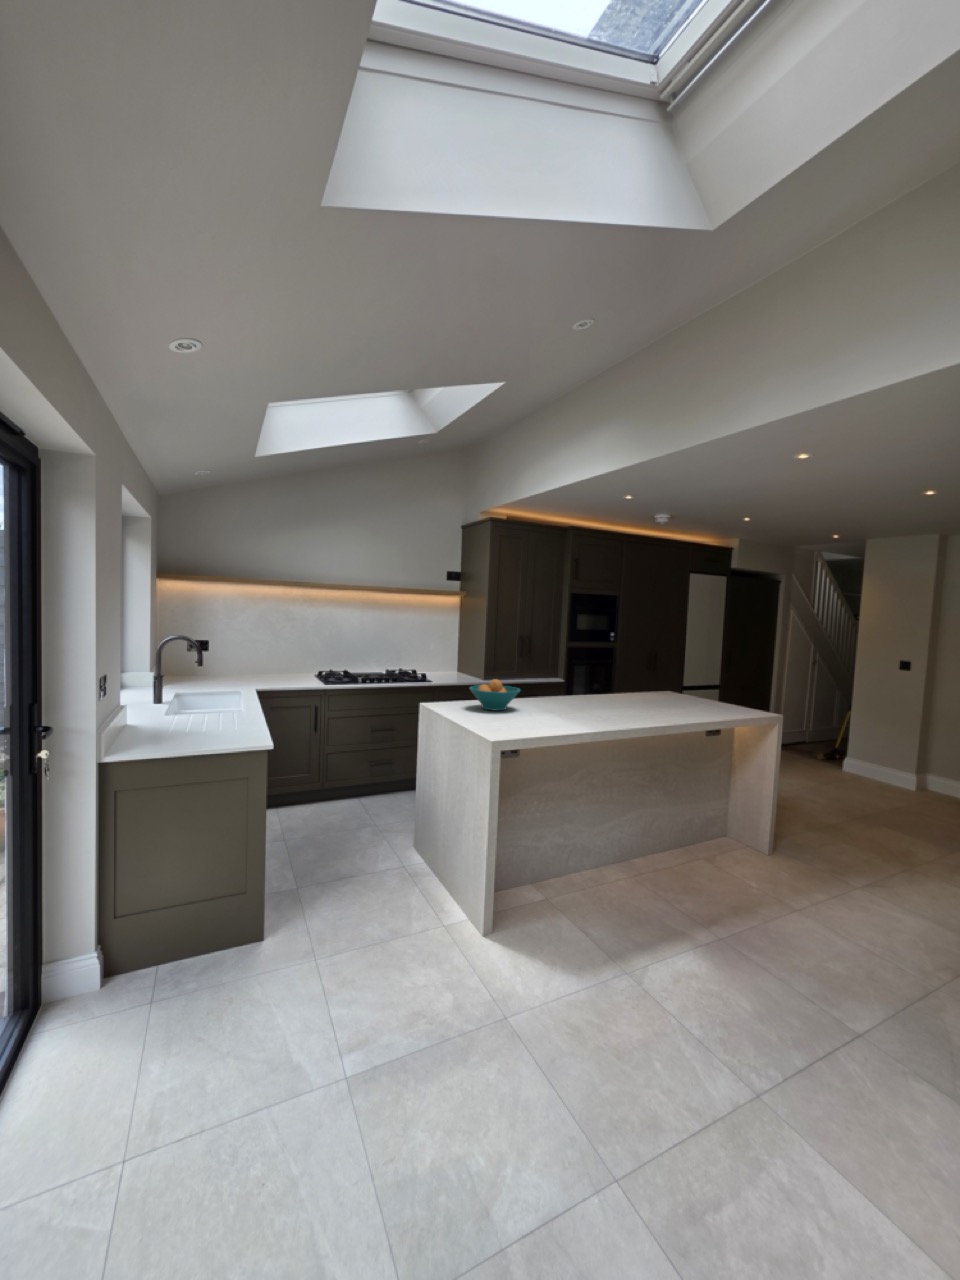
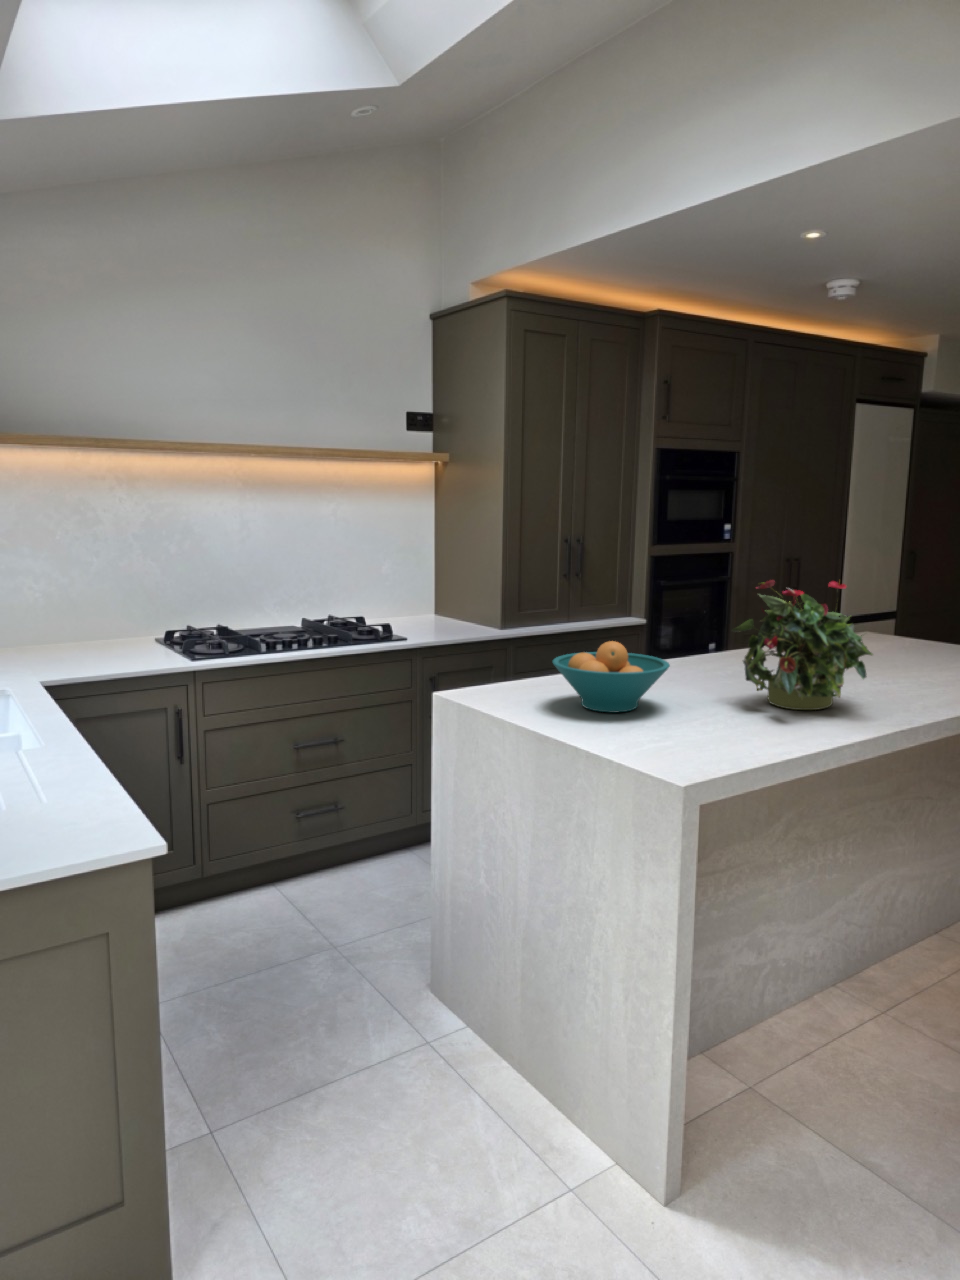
potted plant: none [551,656,611,715] -> present [733,580,873,710]

